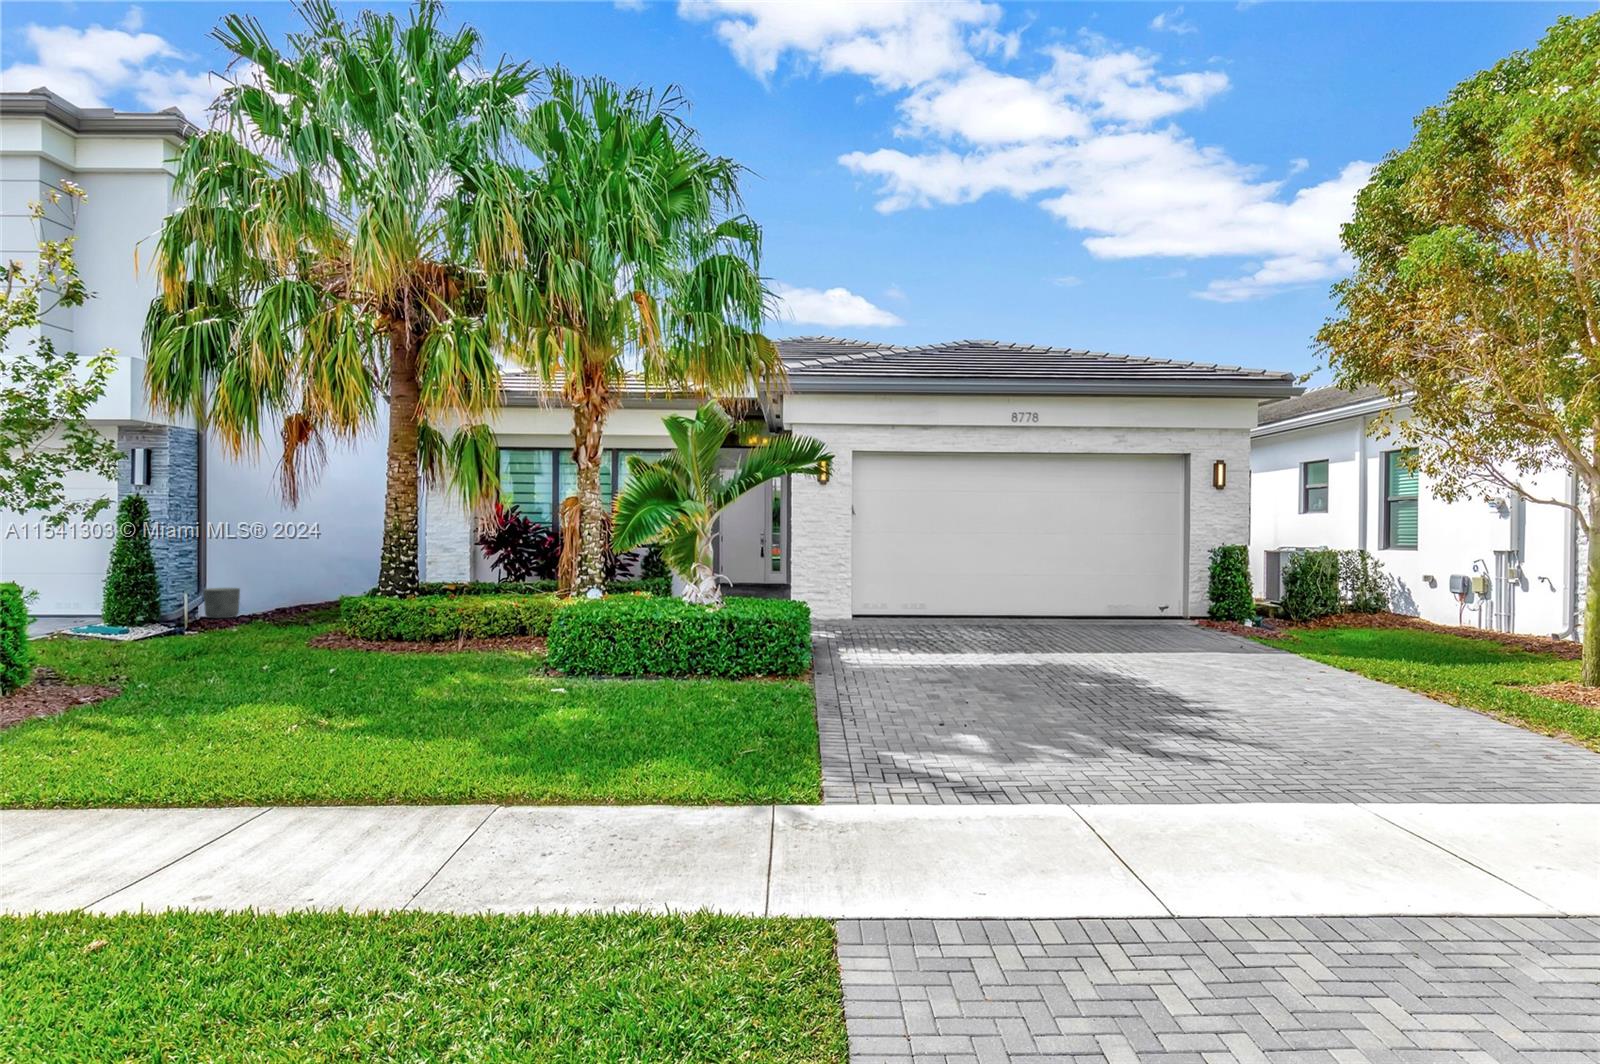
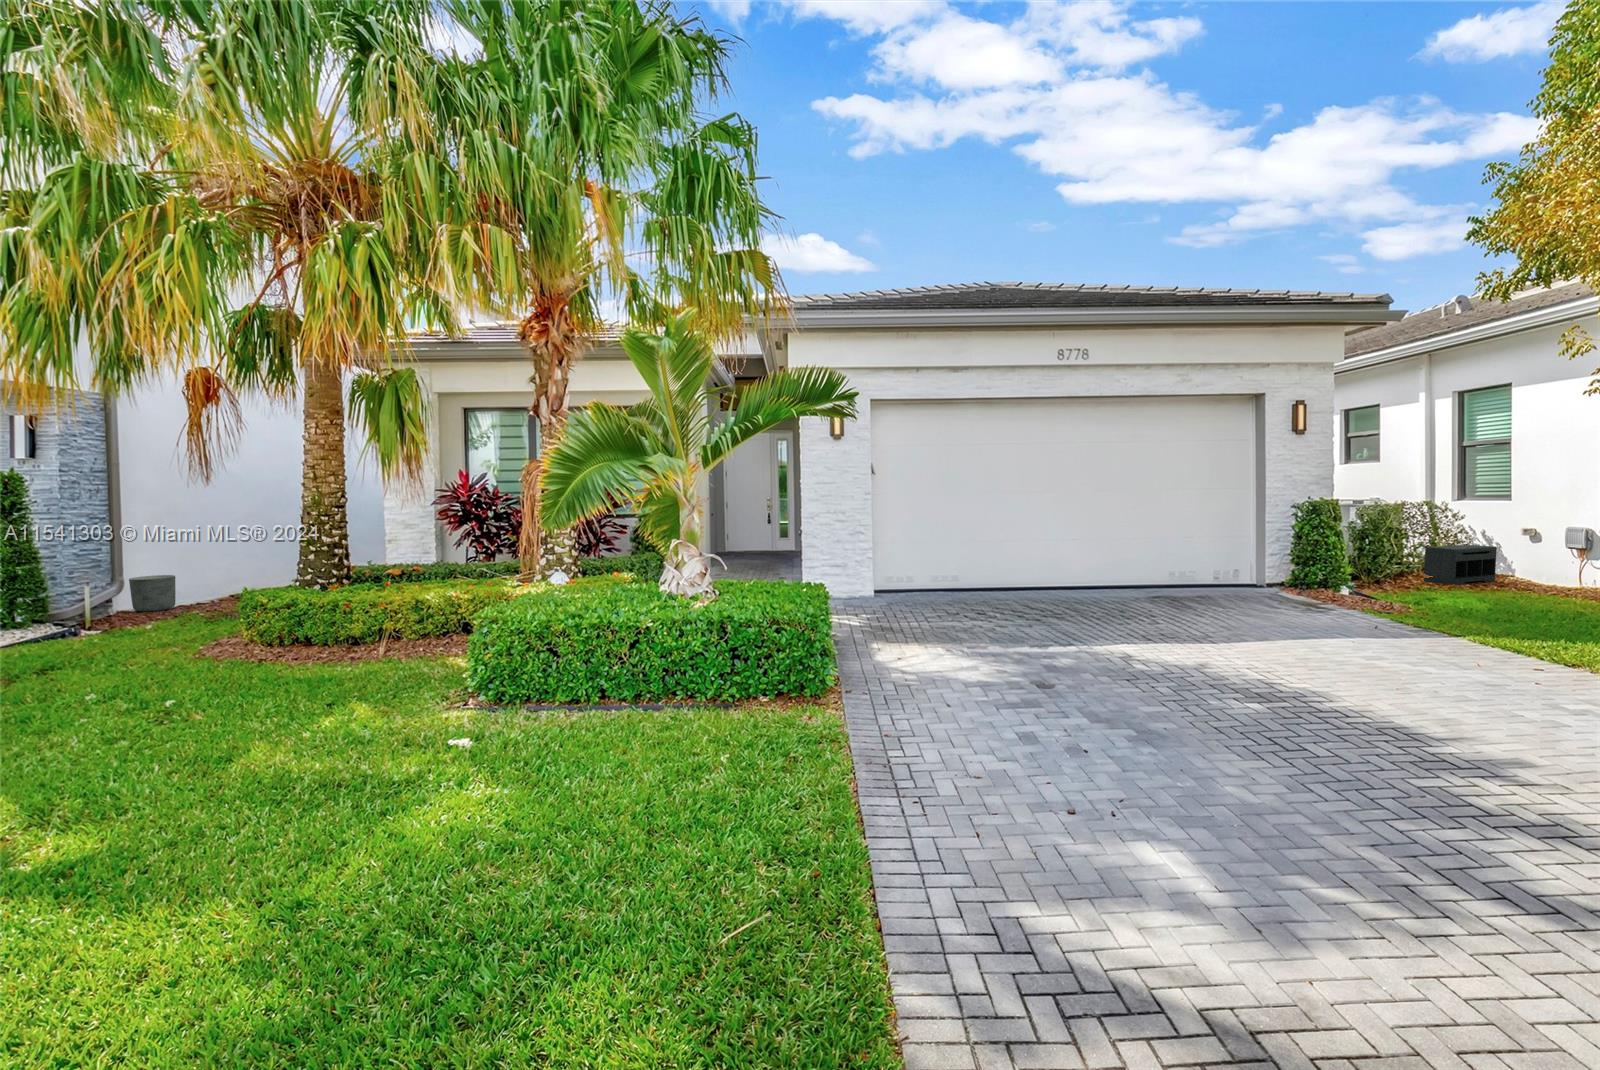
bench: none [1344,589,1407,624] -> present [1424,545,1497,585]

